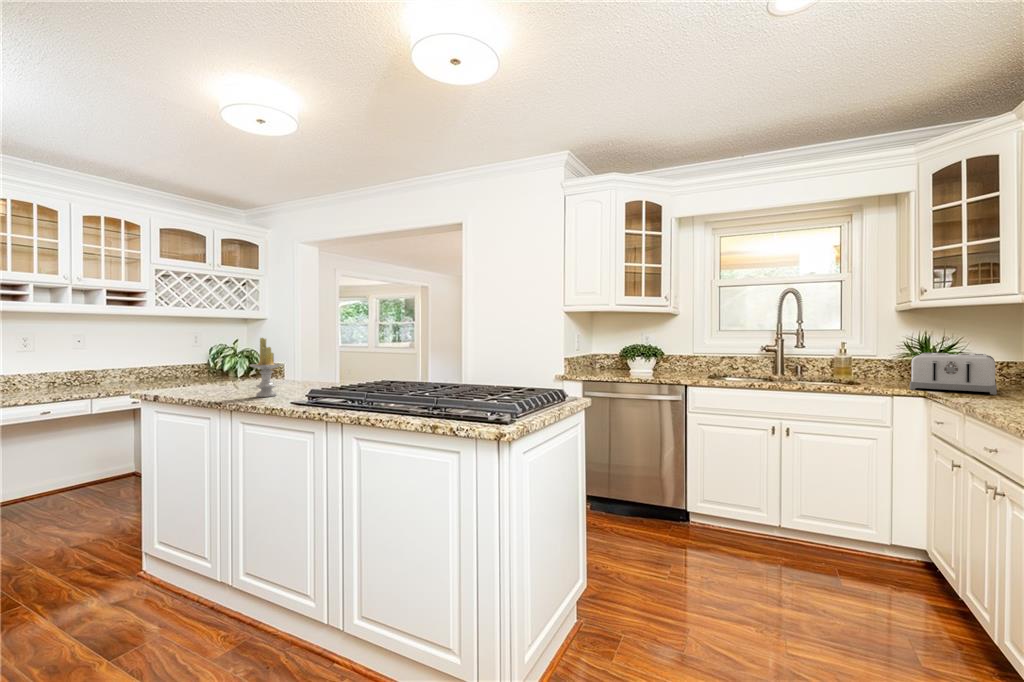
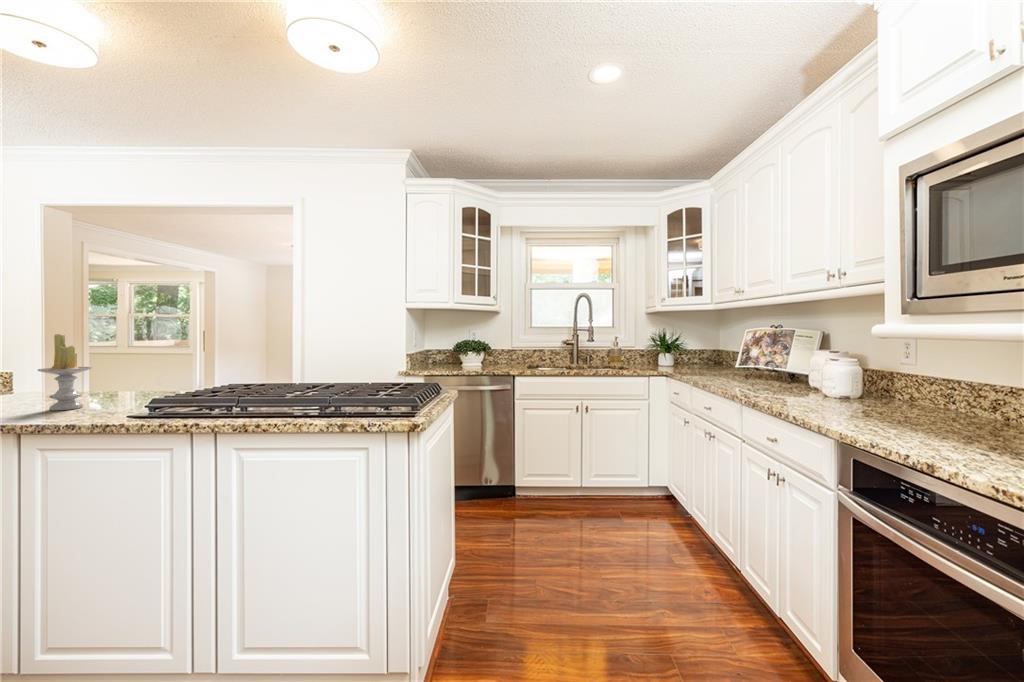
toaster: present [910,353,997,394] -> none [660,345,706,372]

